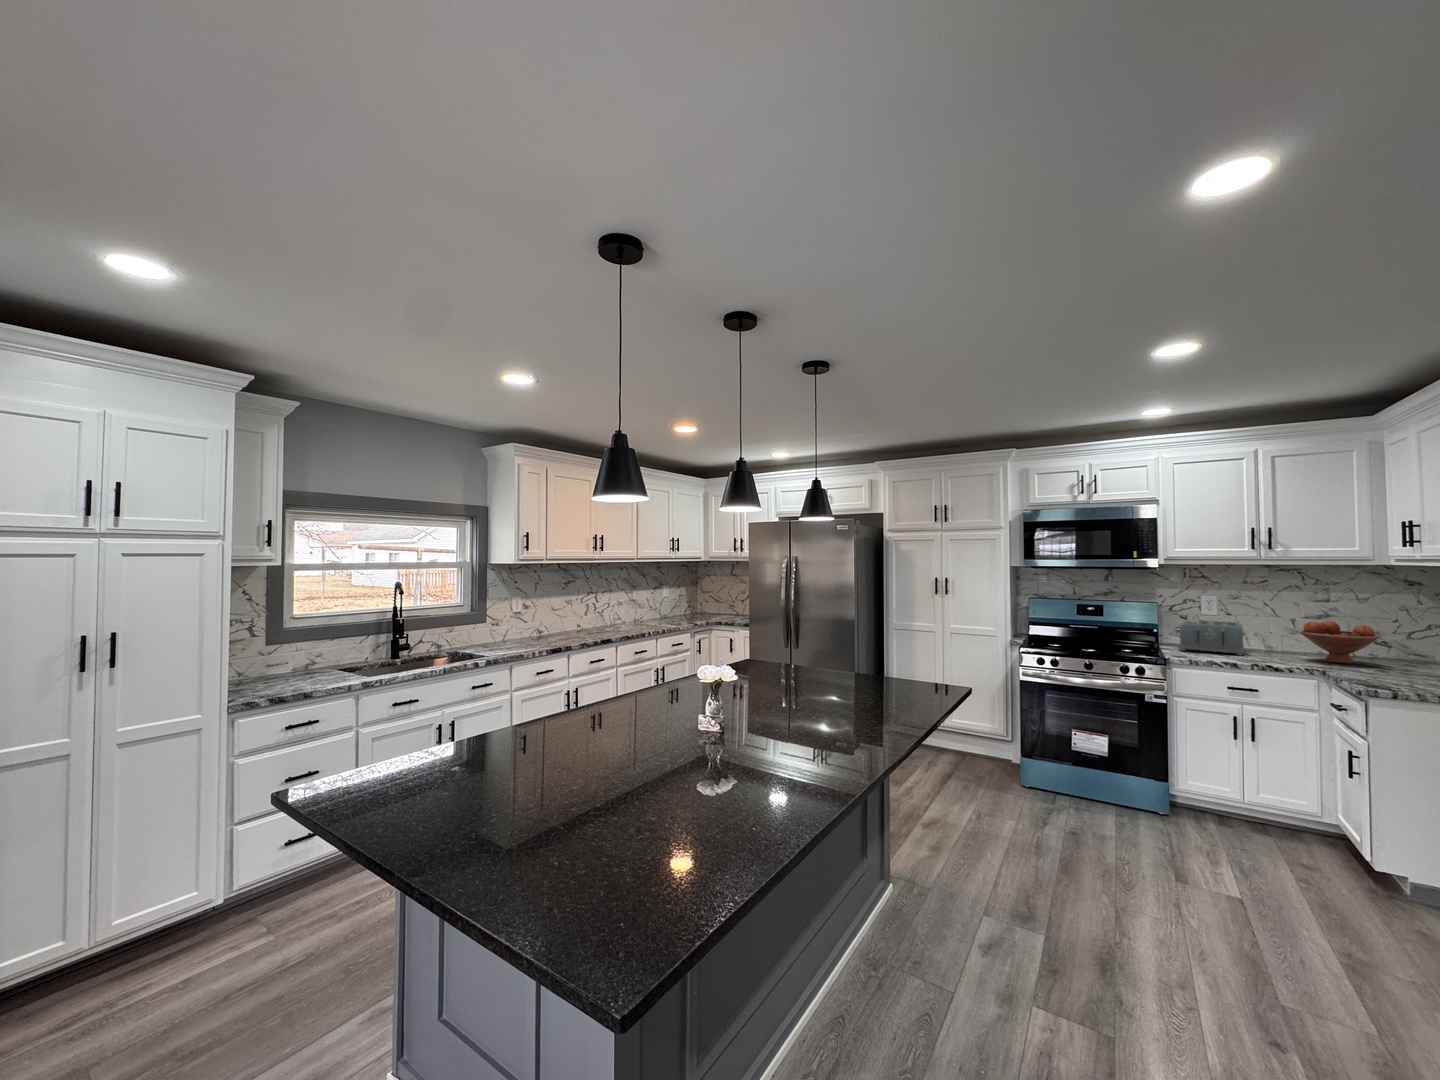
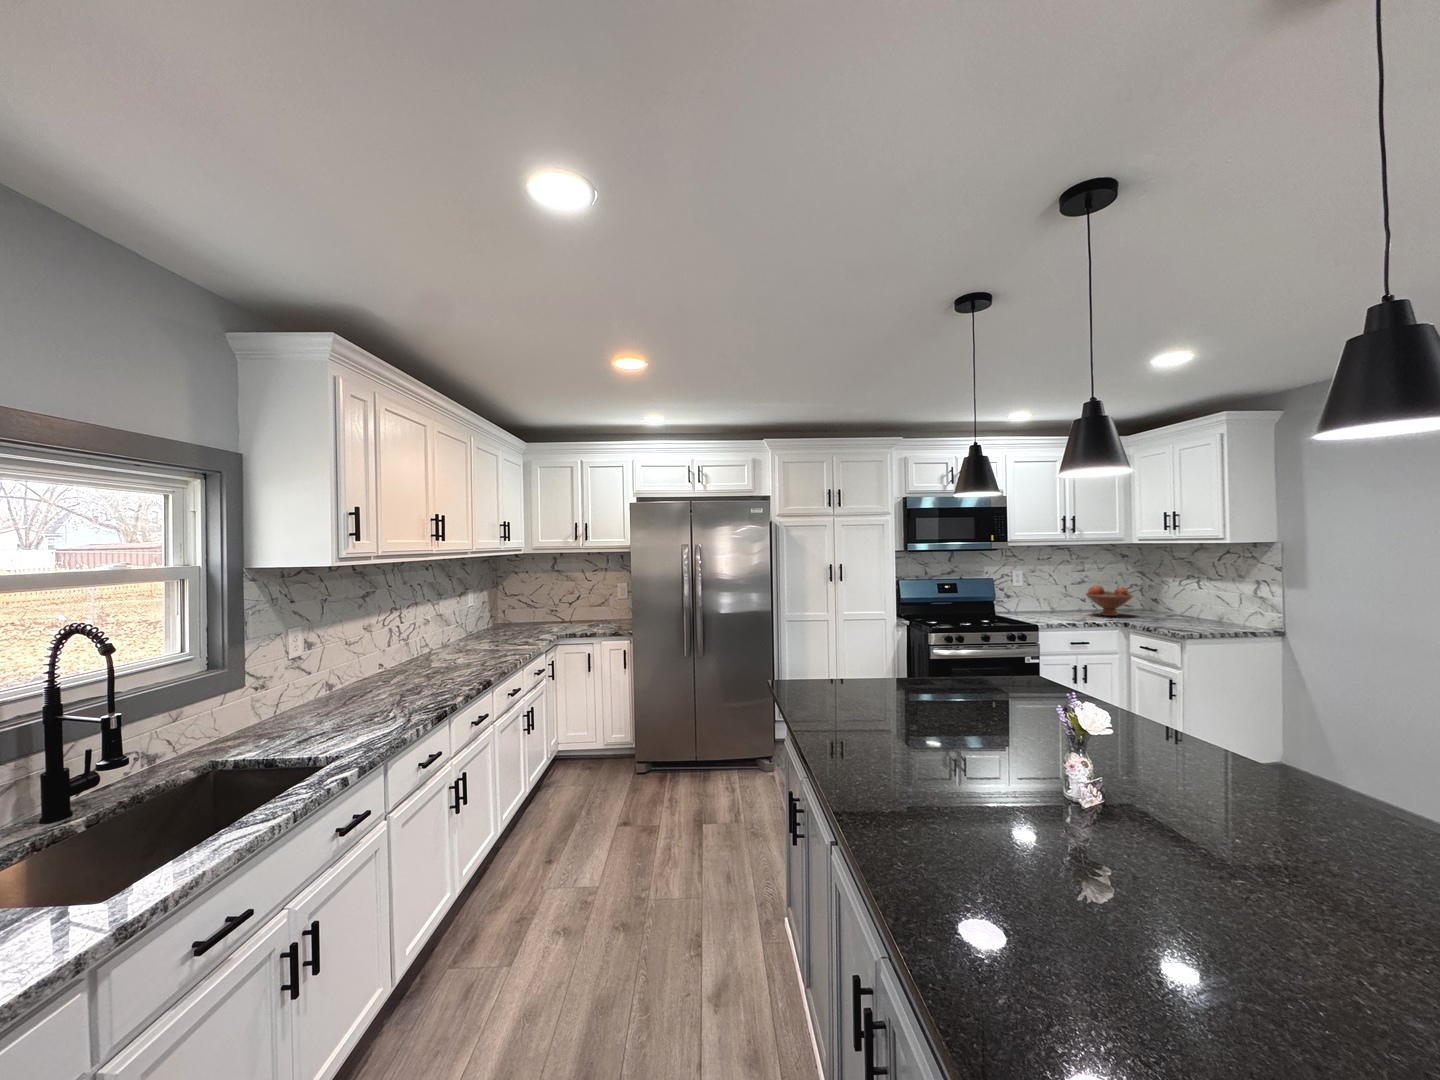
toaster: present [1179,620,1244,656] -> none [999,591,1057,617]

